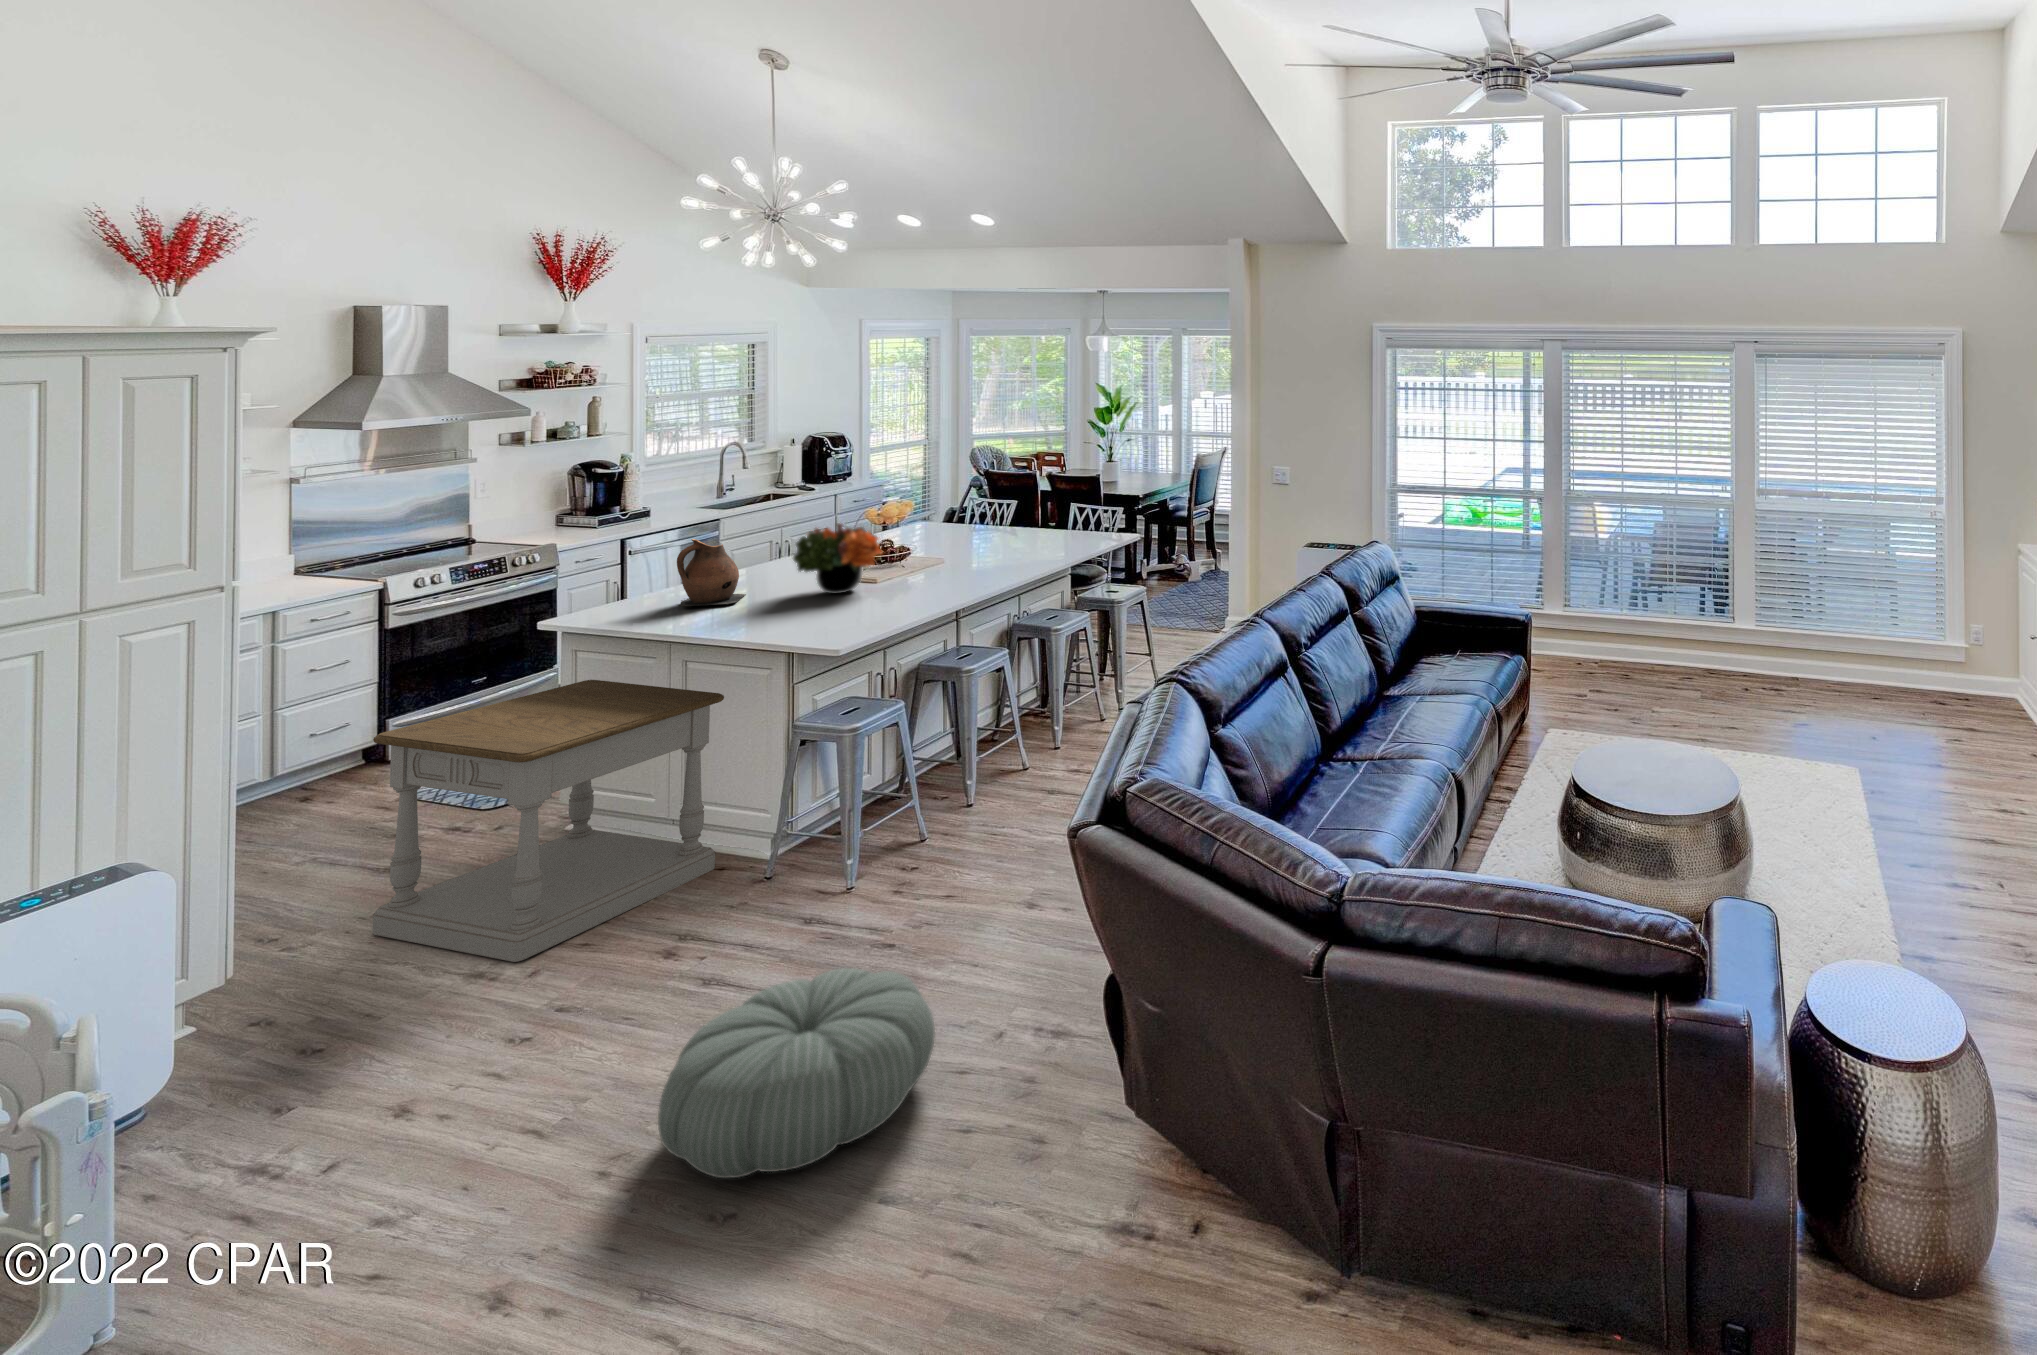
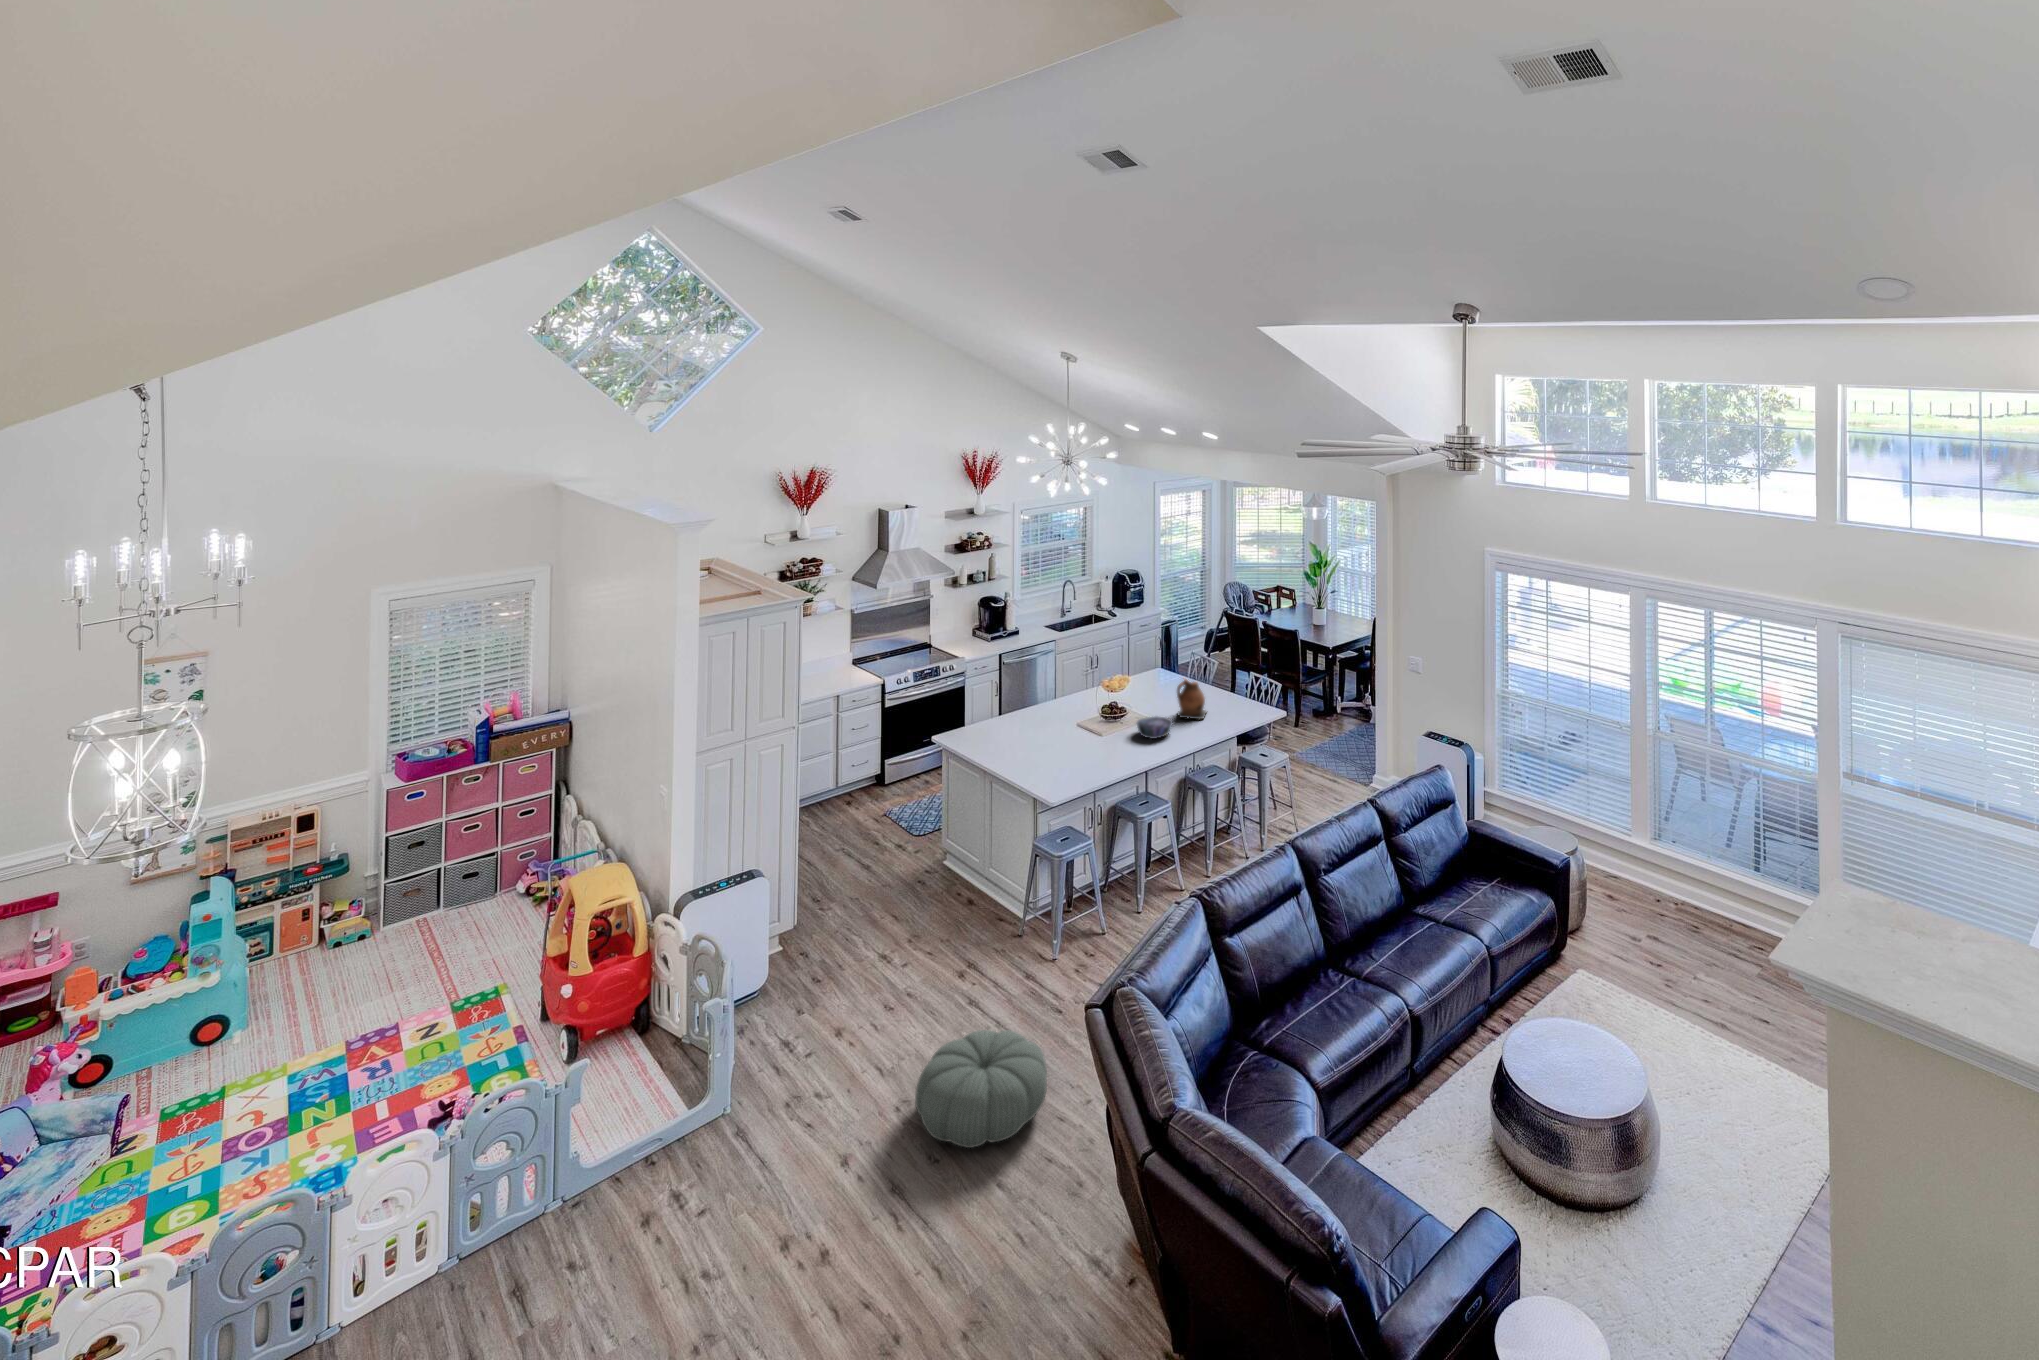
flower arrangement: present [793,523,882,594] -> none [1052,697,1105,746]
ceramic pitcher: present [677,539,746,606] -> present [1177,679,1207,719]
decorative bowl: none [930,549,989,574] -> present [1137,717,1173,739]
side table: present [372,680,724,962] -> none [849,782,1005,957]

